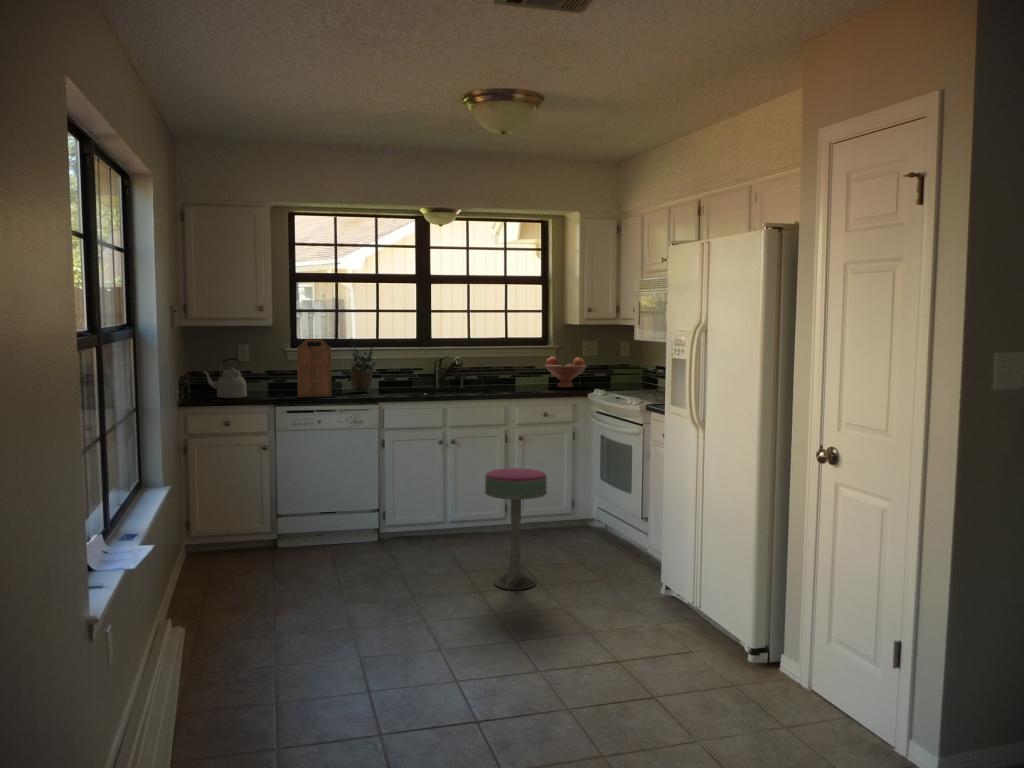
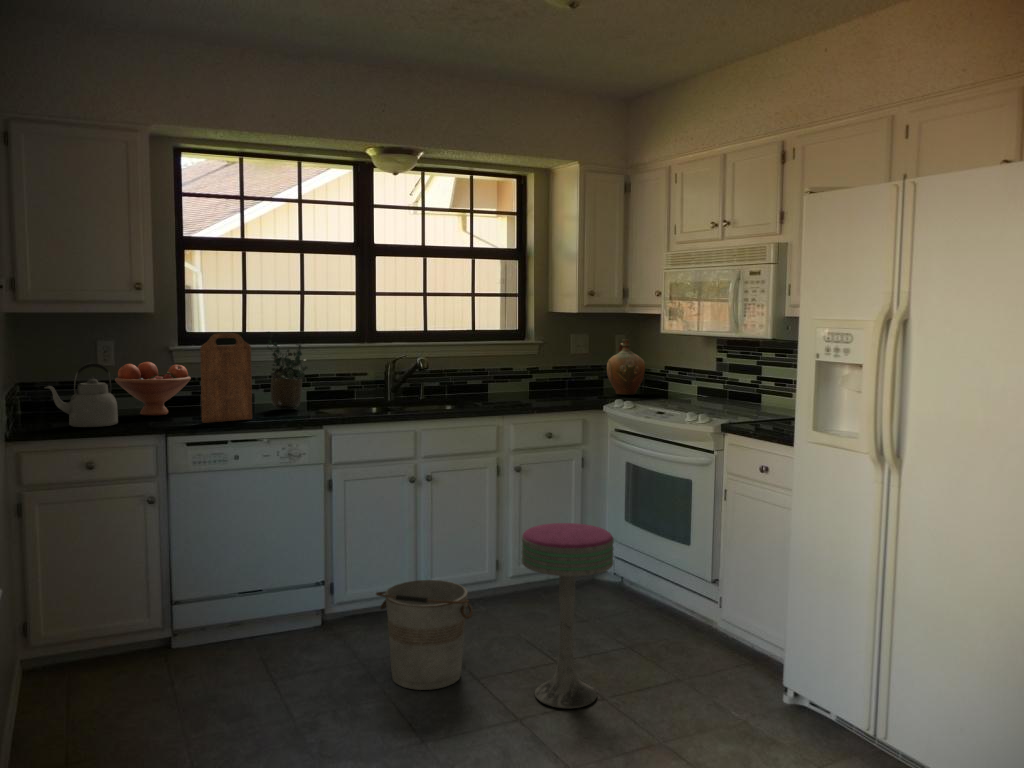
ceramic jug: none [610,345,639,388] -> present [607,340,645,395]
fruit bowl: present [545,357,587,388] -> present [115,362,191,416]
bucket: none [397,506,460,575] -> present [376,580,473,690]

